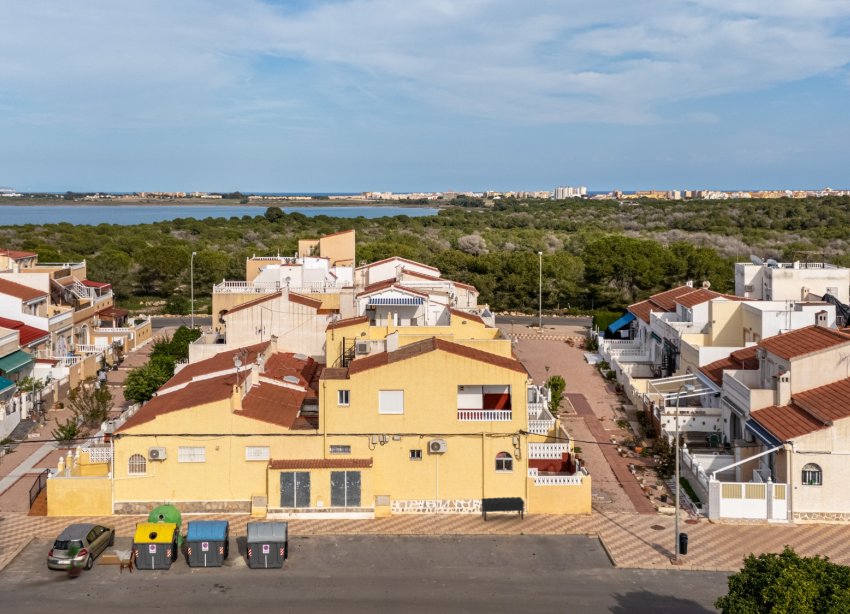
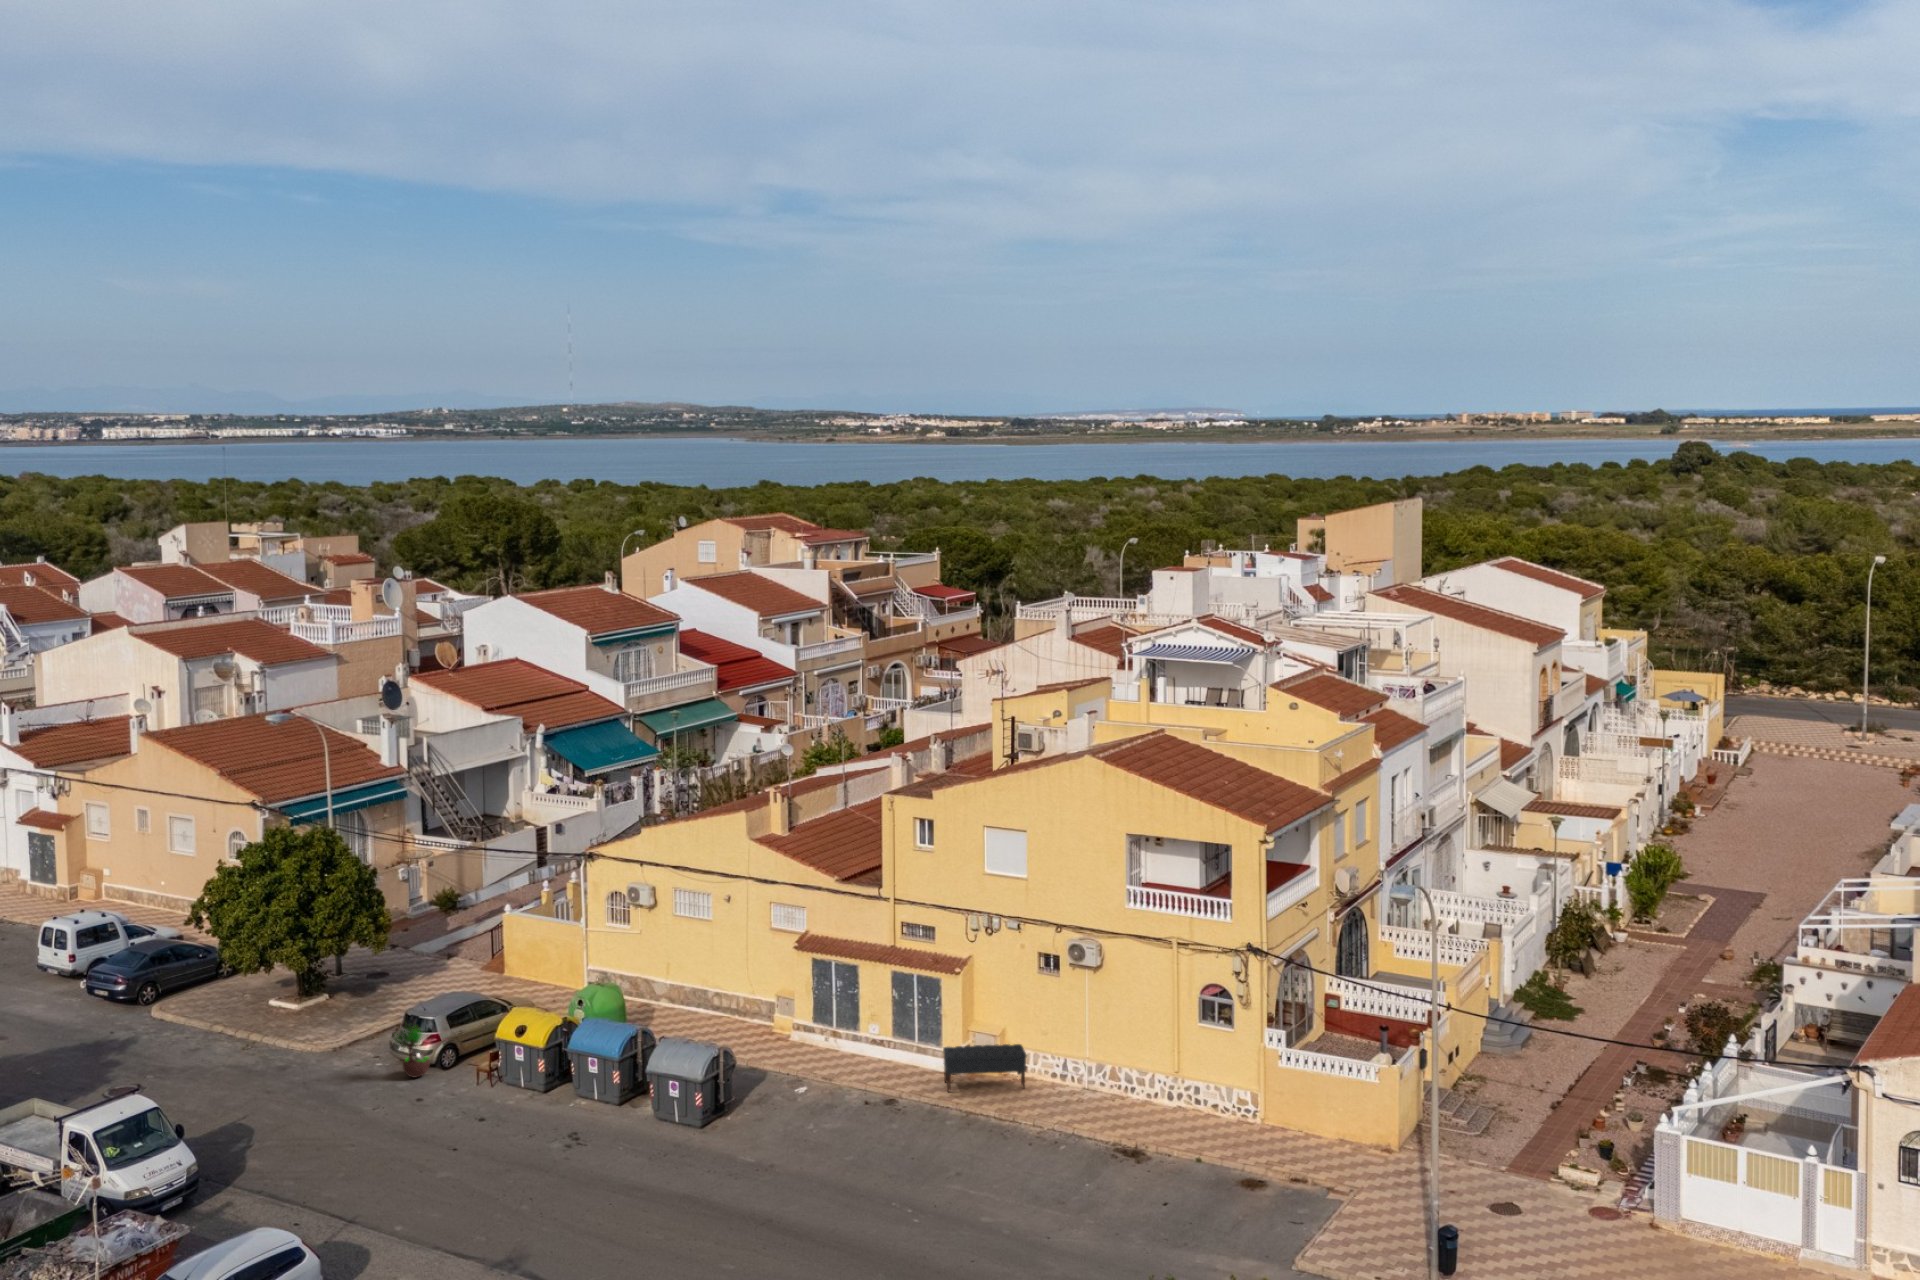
bench: present [481,497,524,520] -> present [943,1044,1026,1092]

